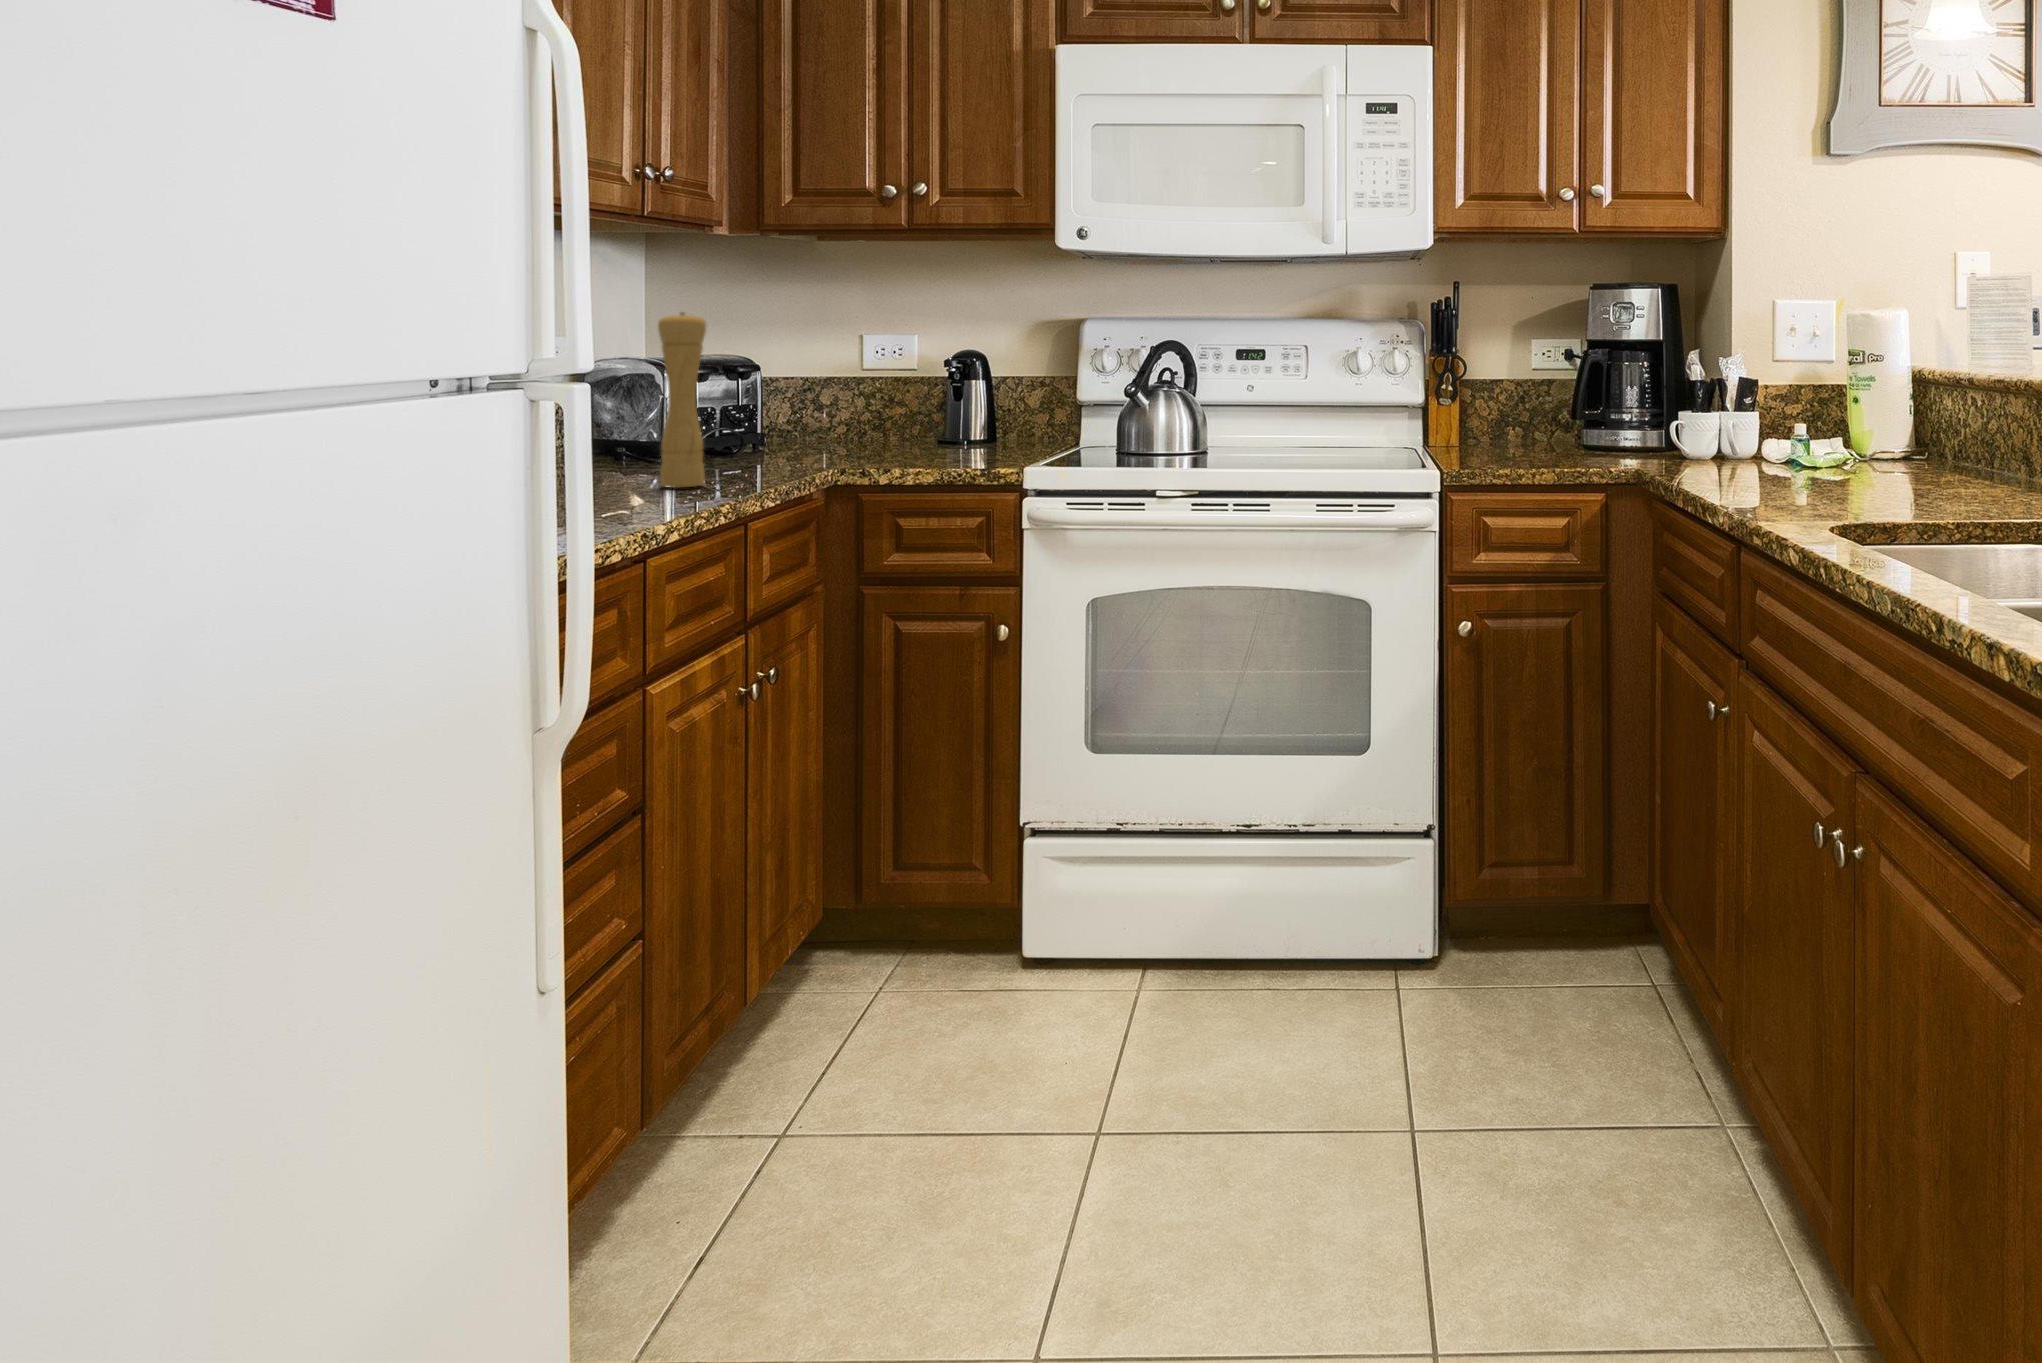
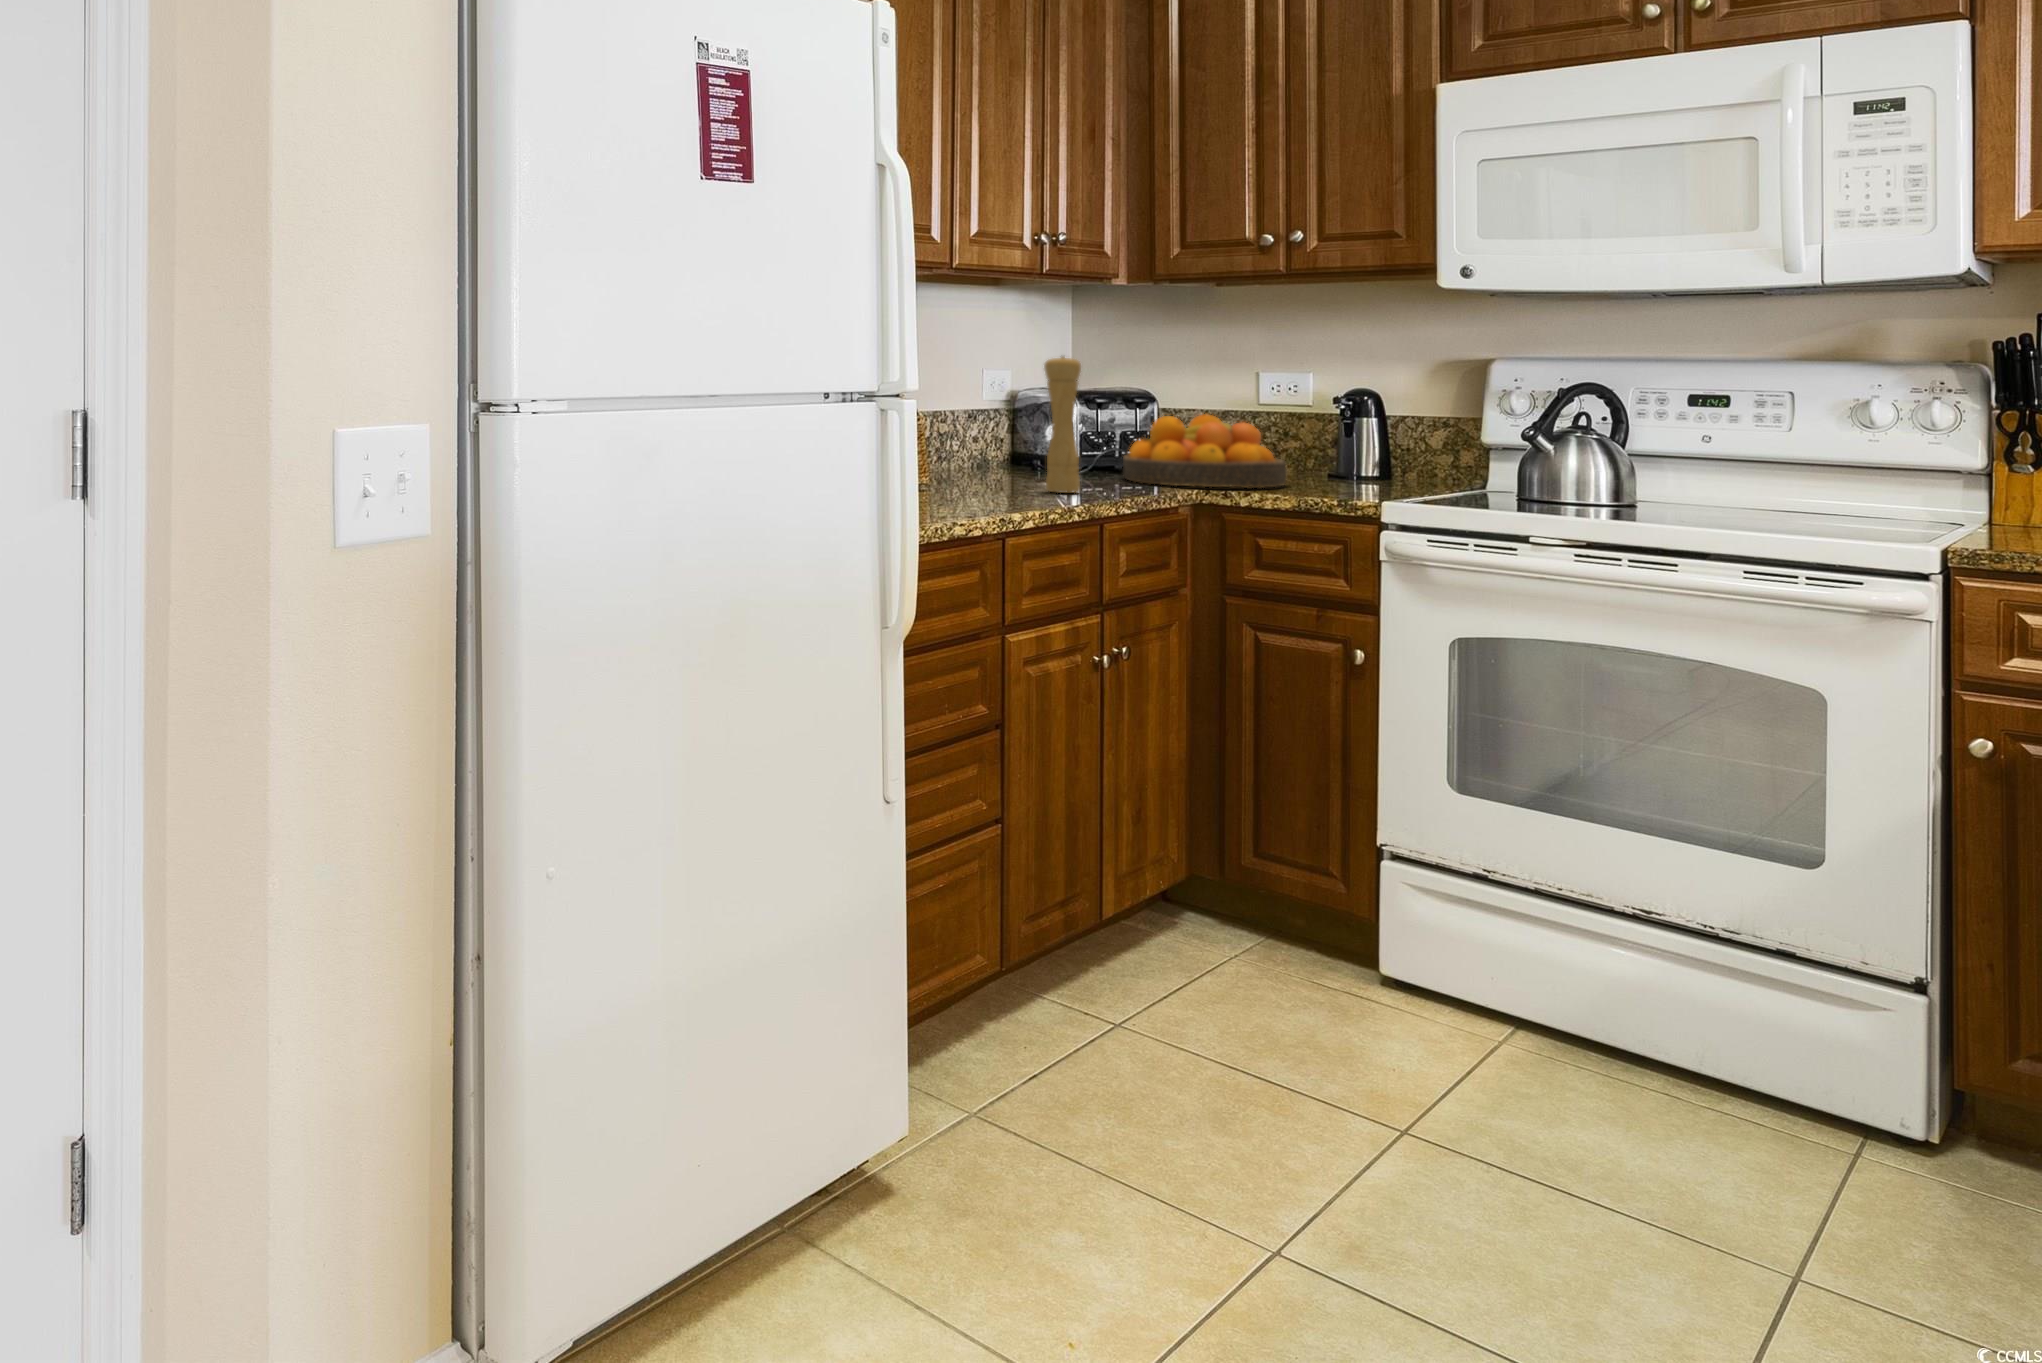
fruit bowl: none [735,382,915,466] -> present [1123,414,1286,488]

